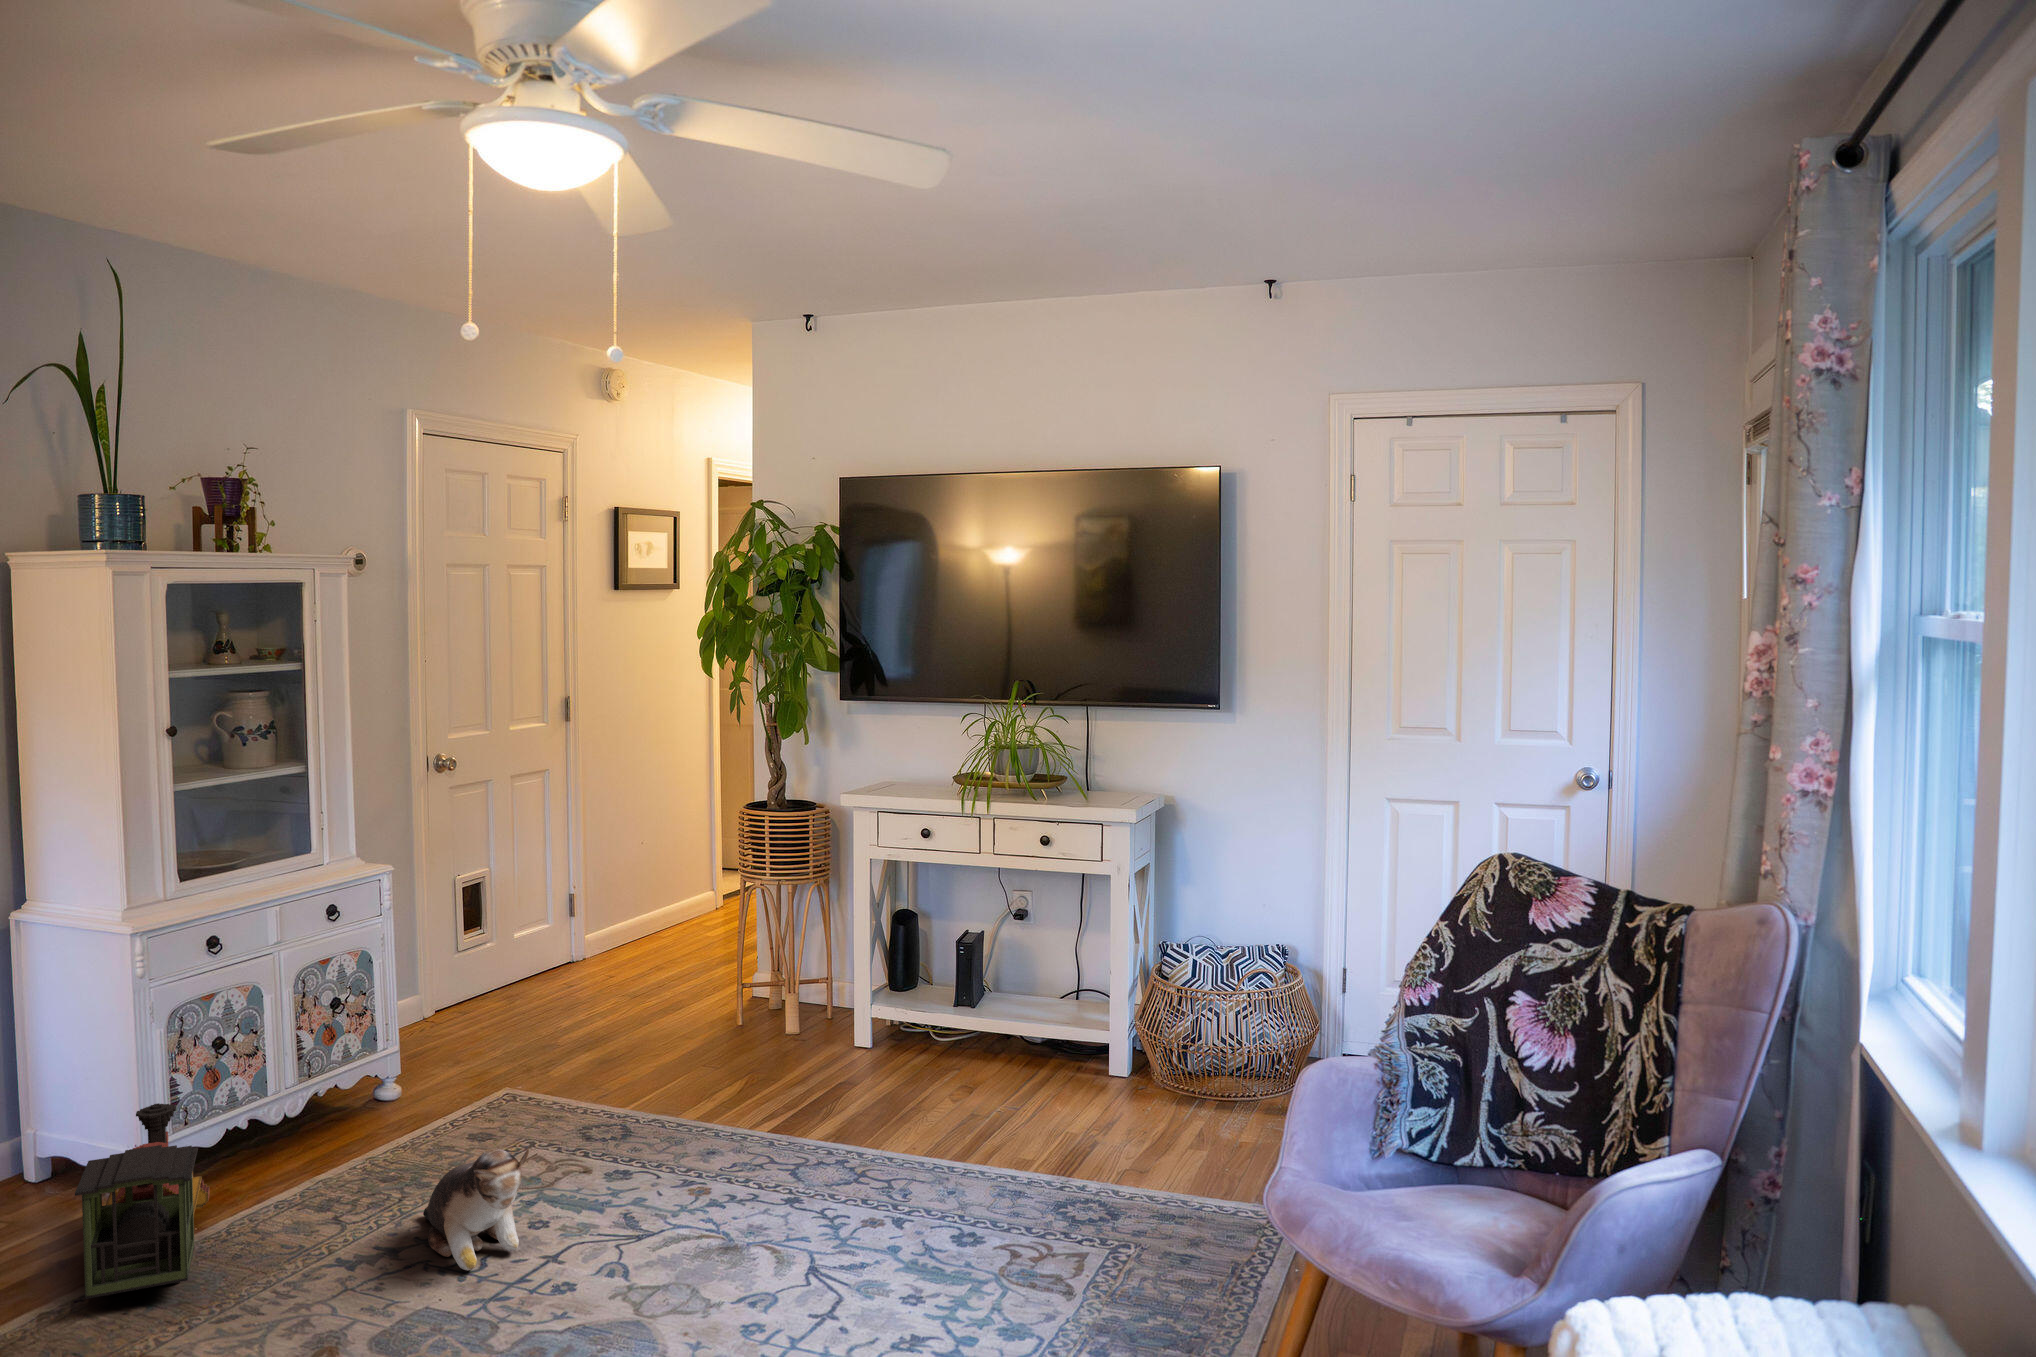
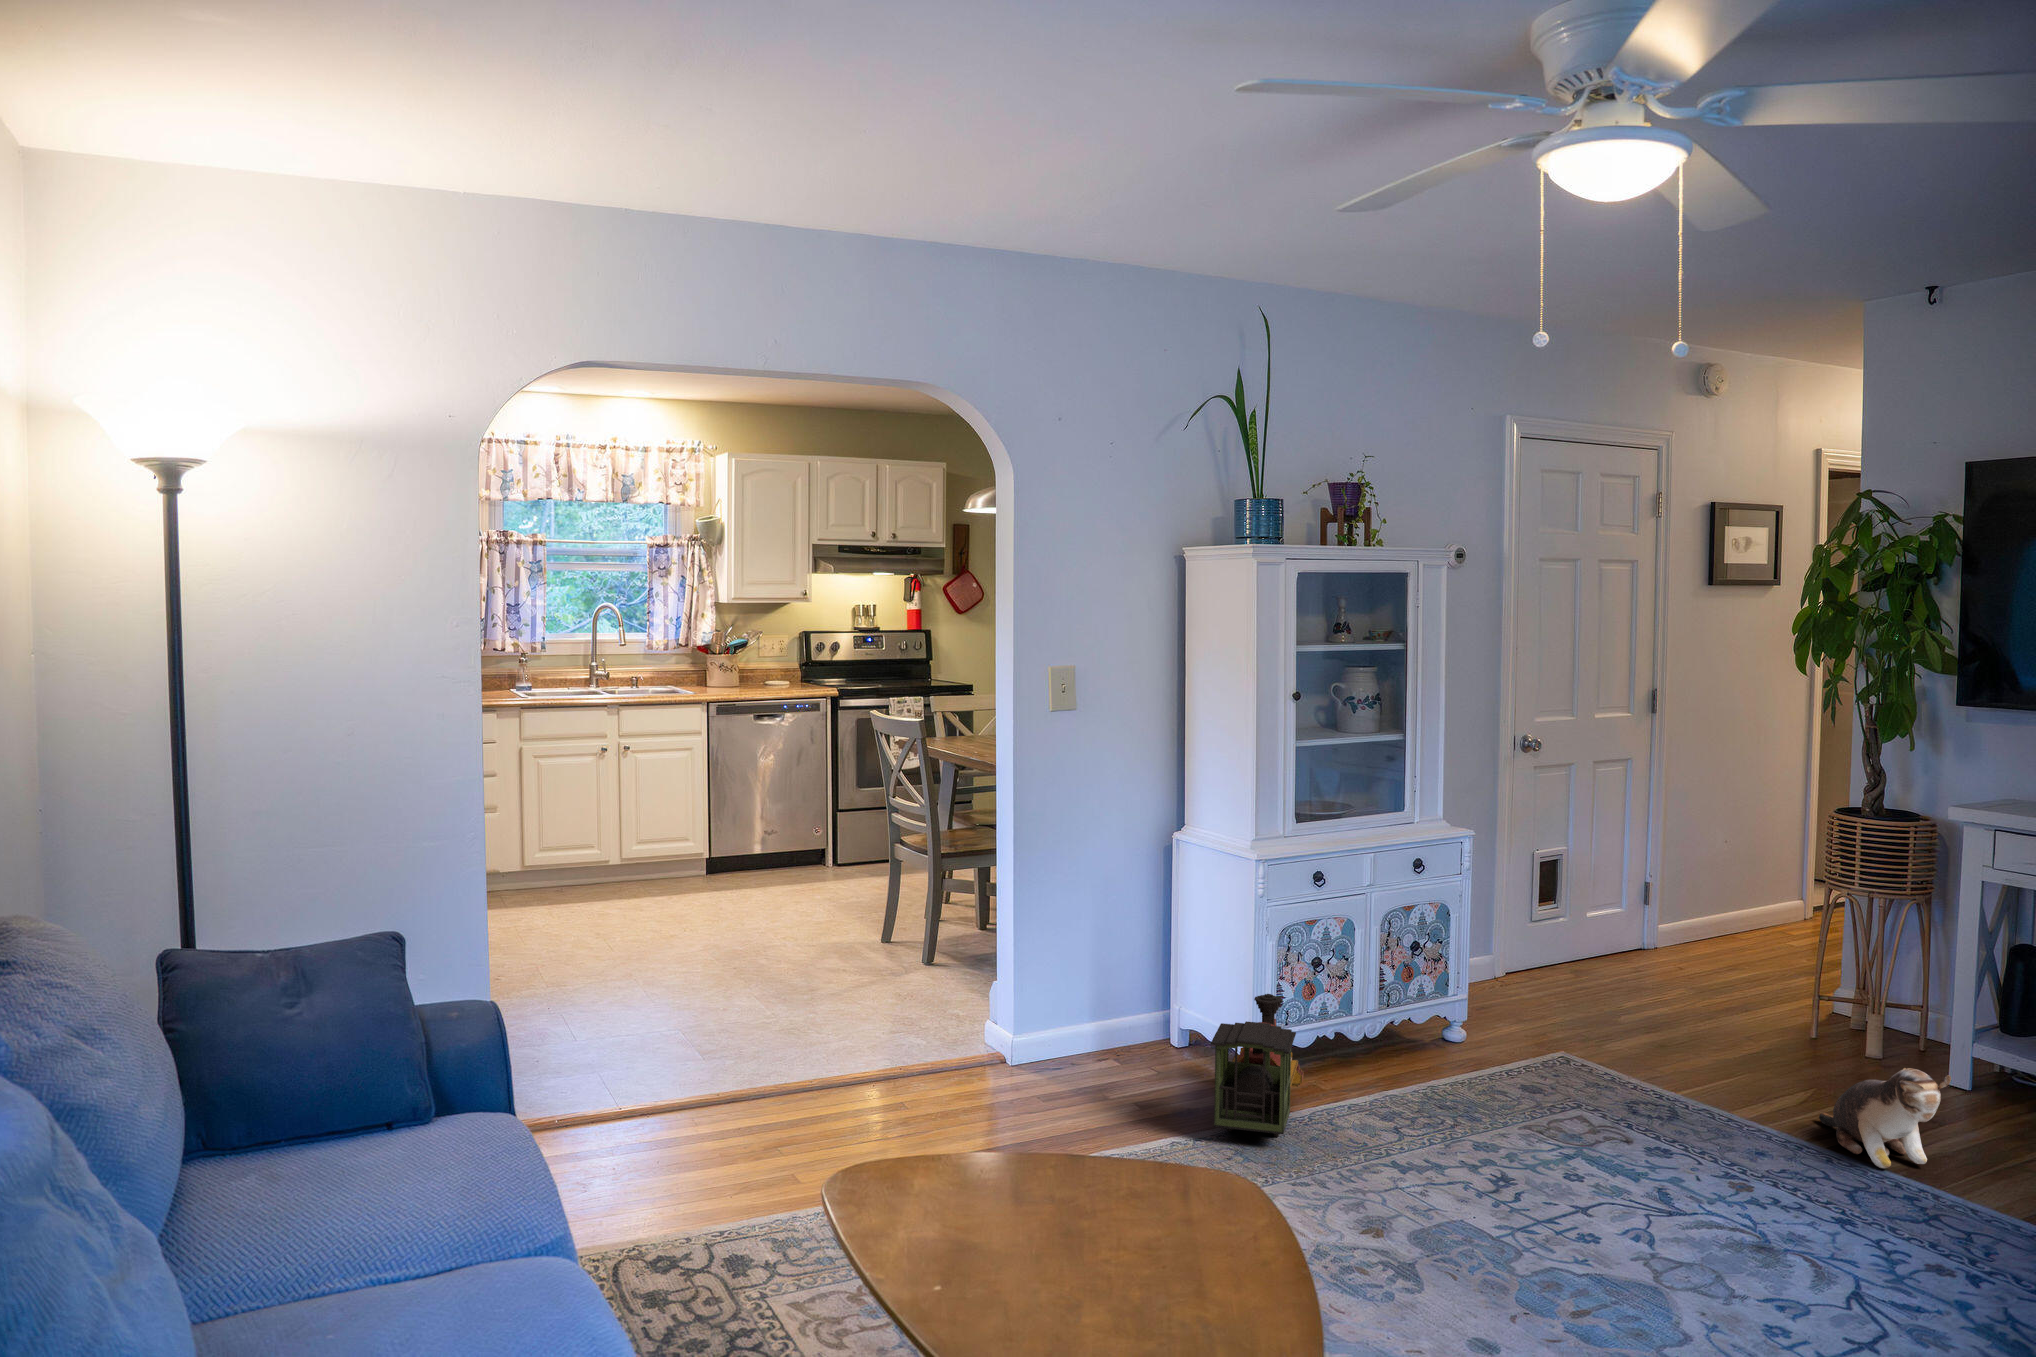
plush toy: present [423,1149,529,1270] -> present [1819,1068,1951,1168]

